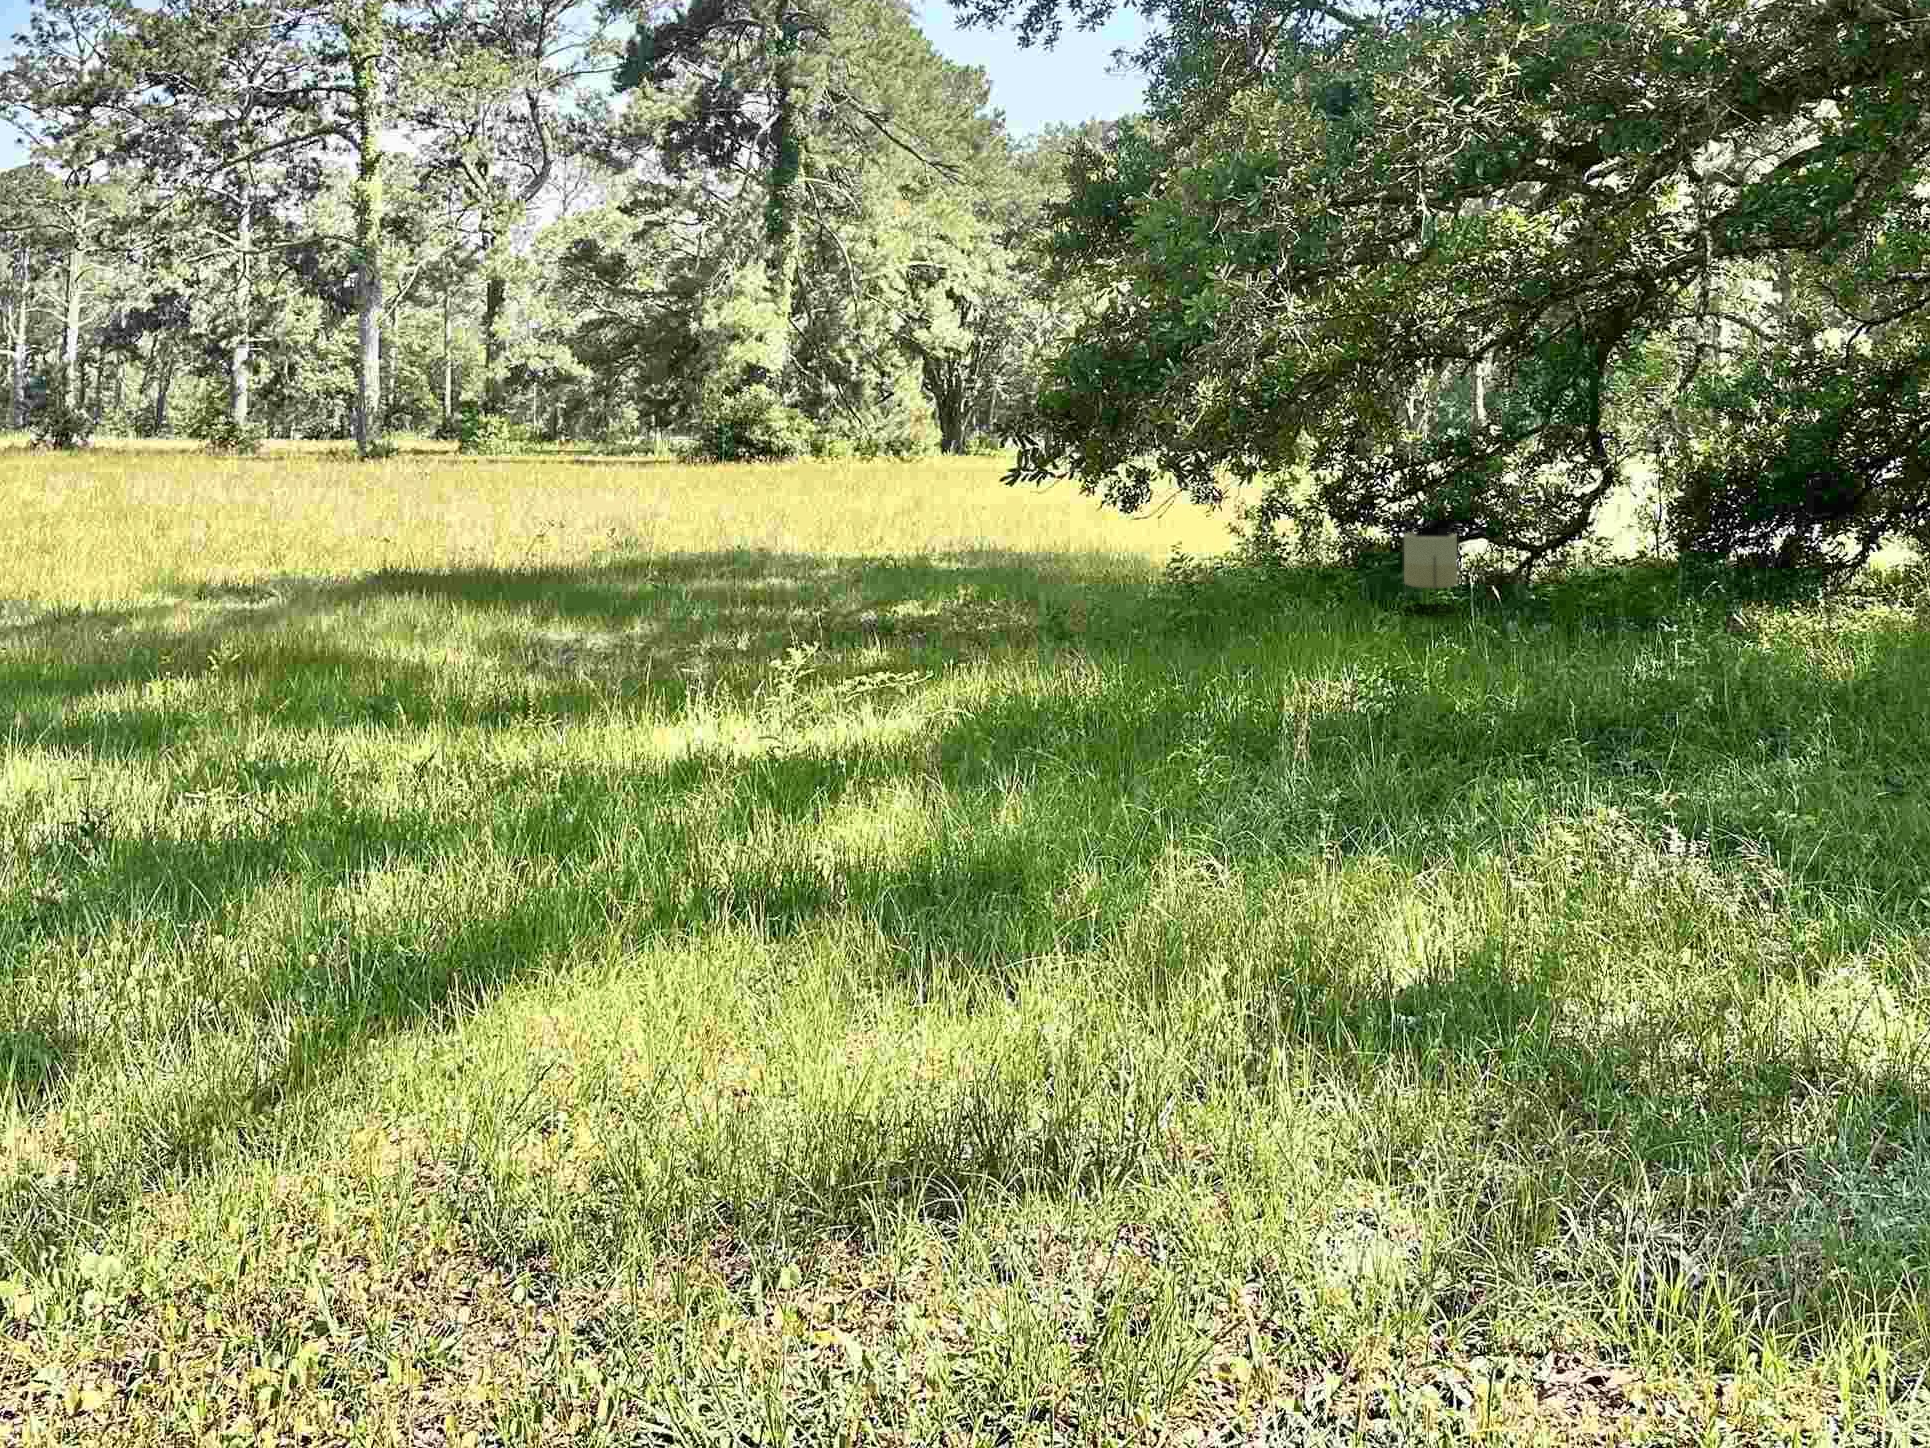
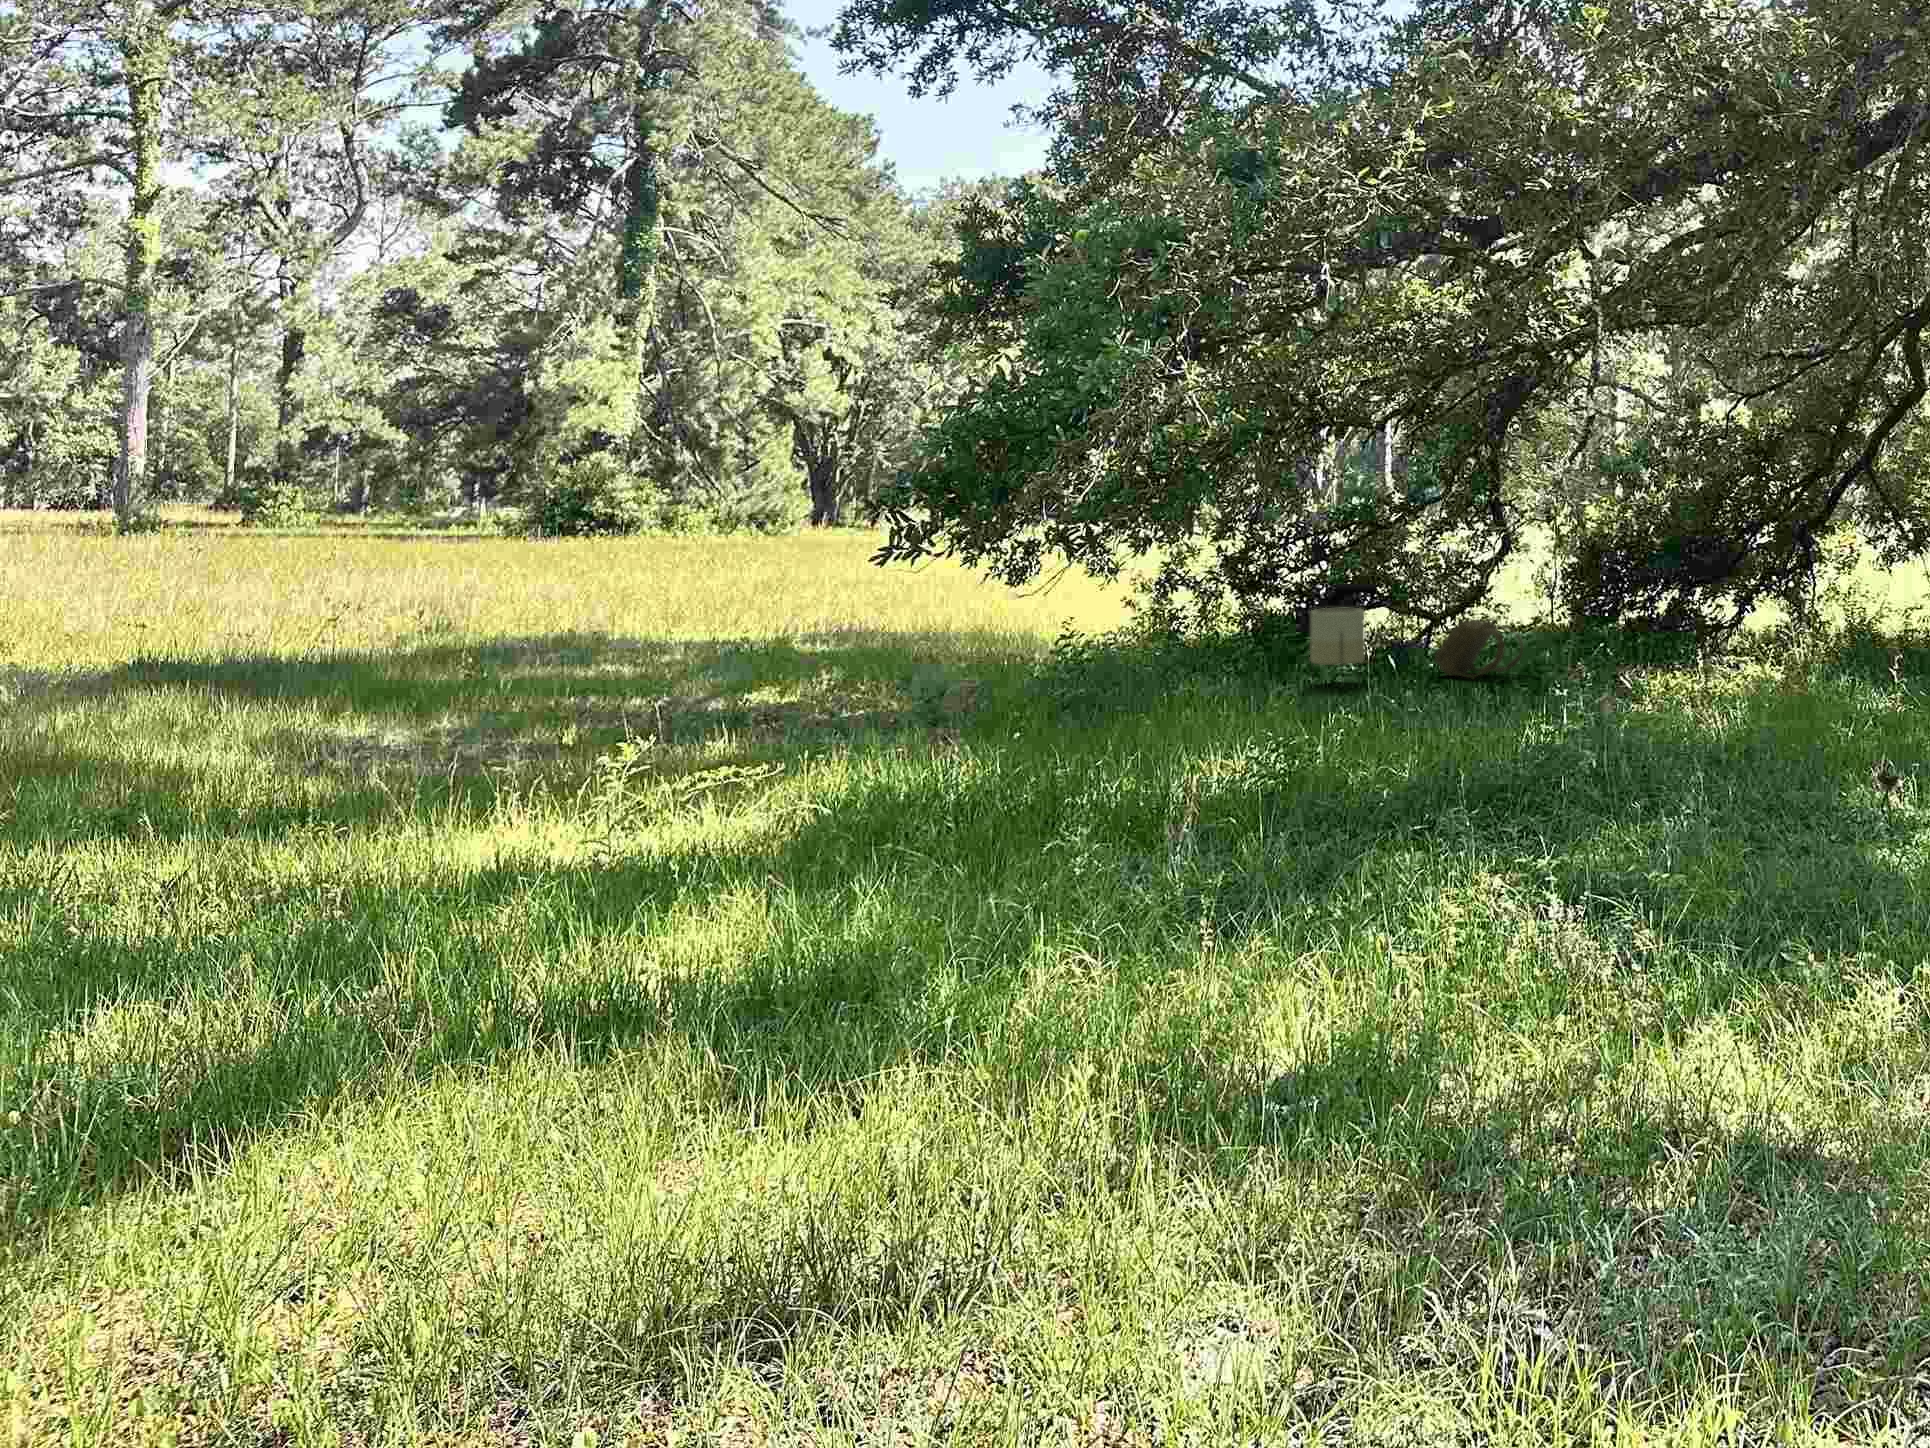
backpack: none [1528,548,1620,610] -> present [1435,619,1523,679]

